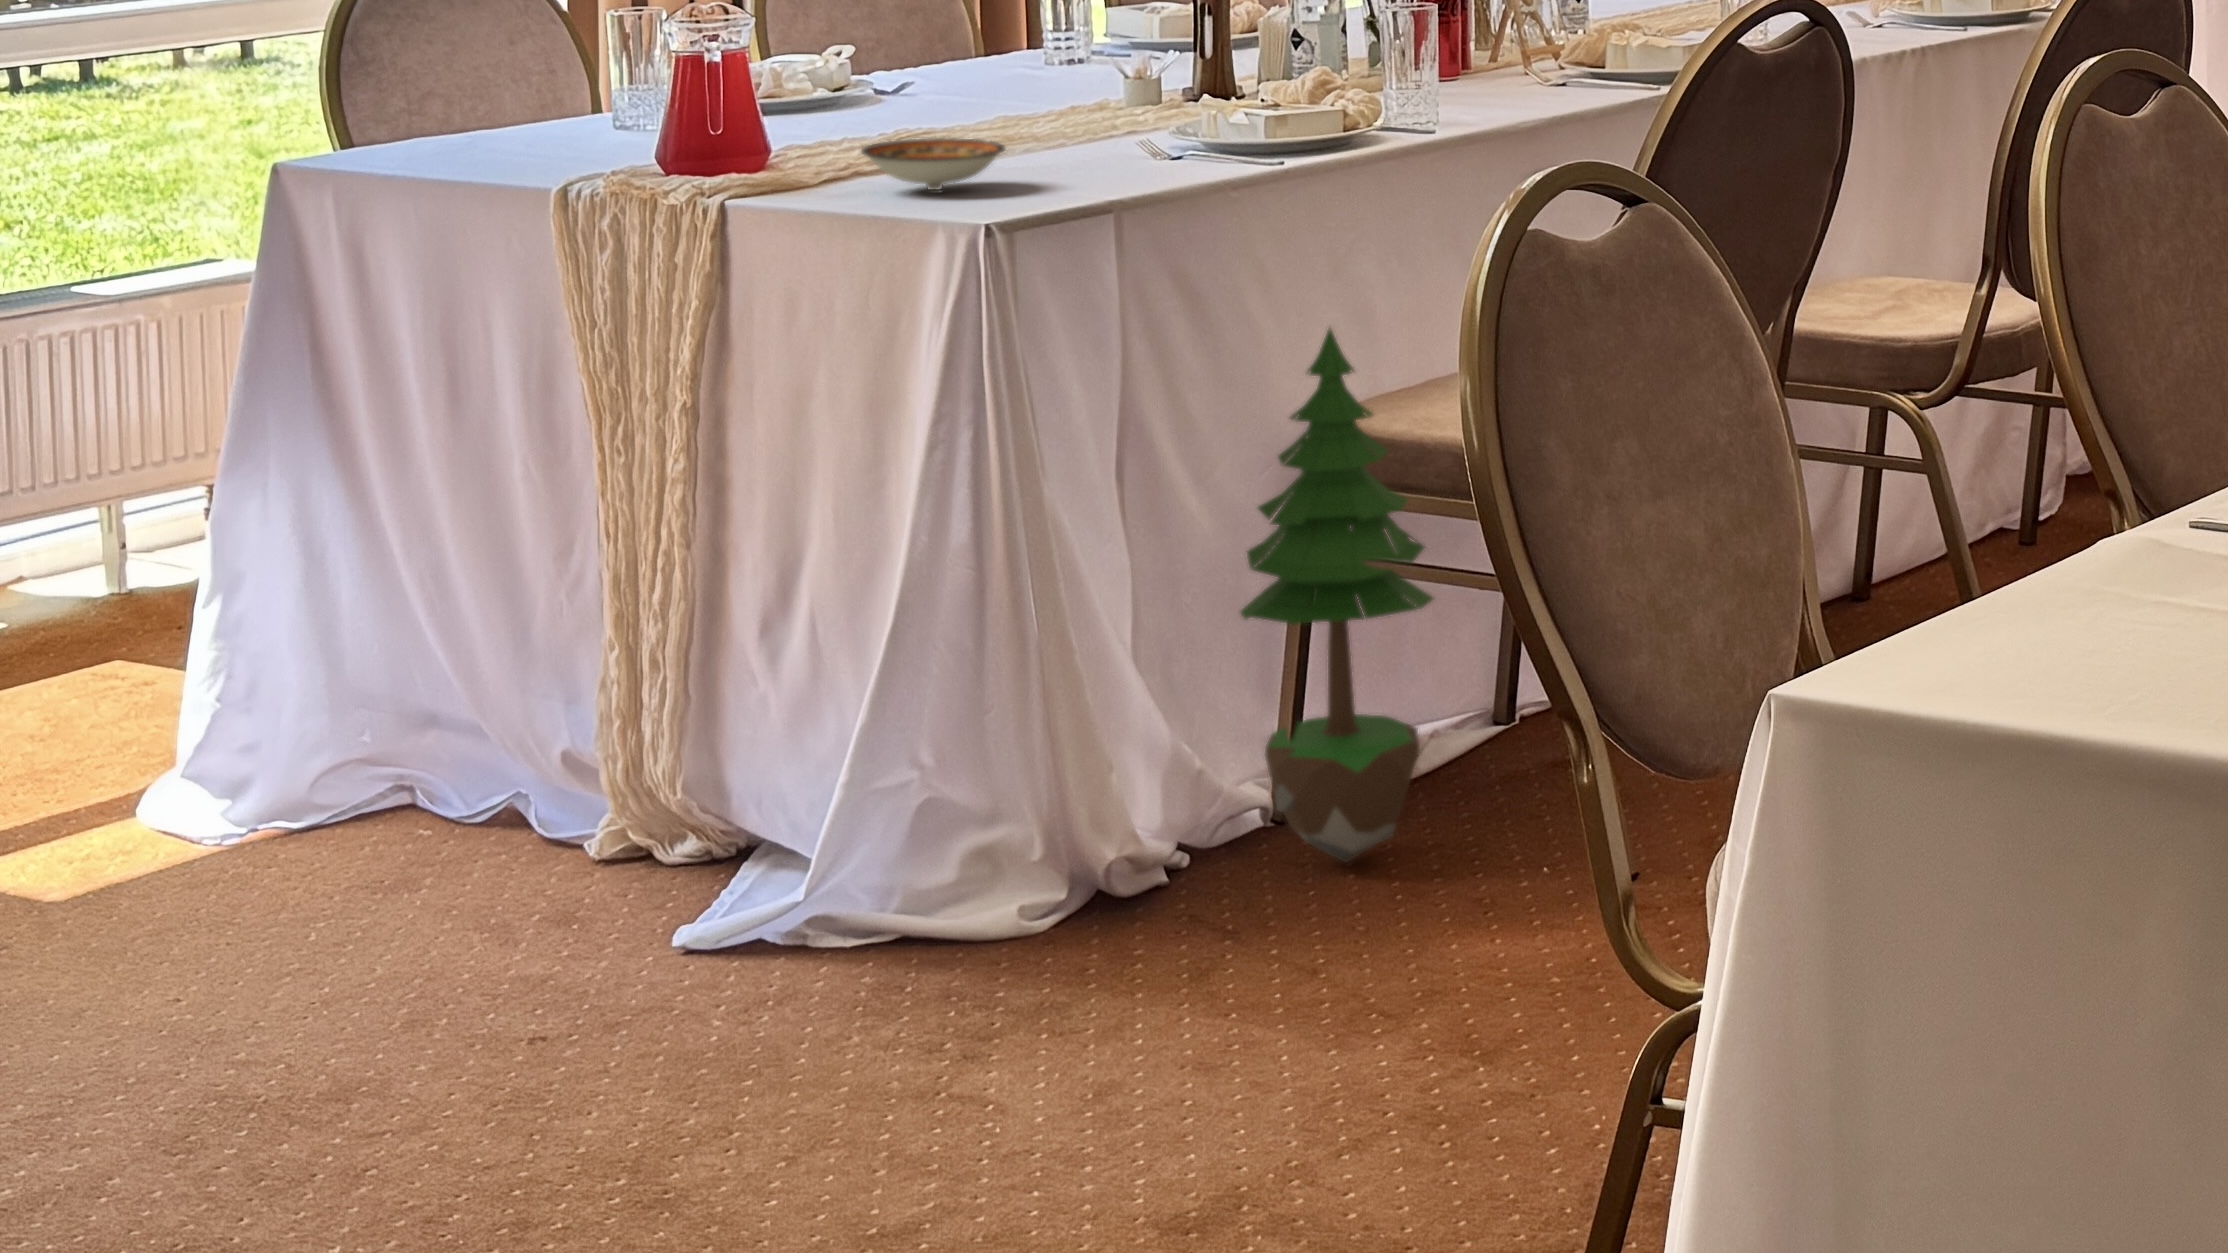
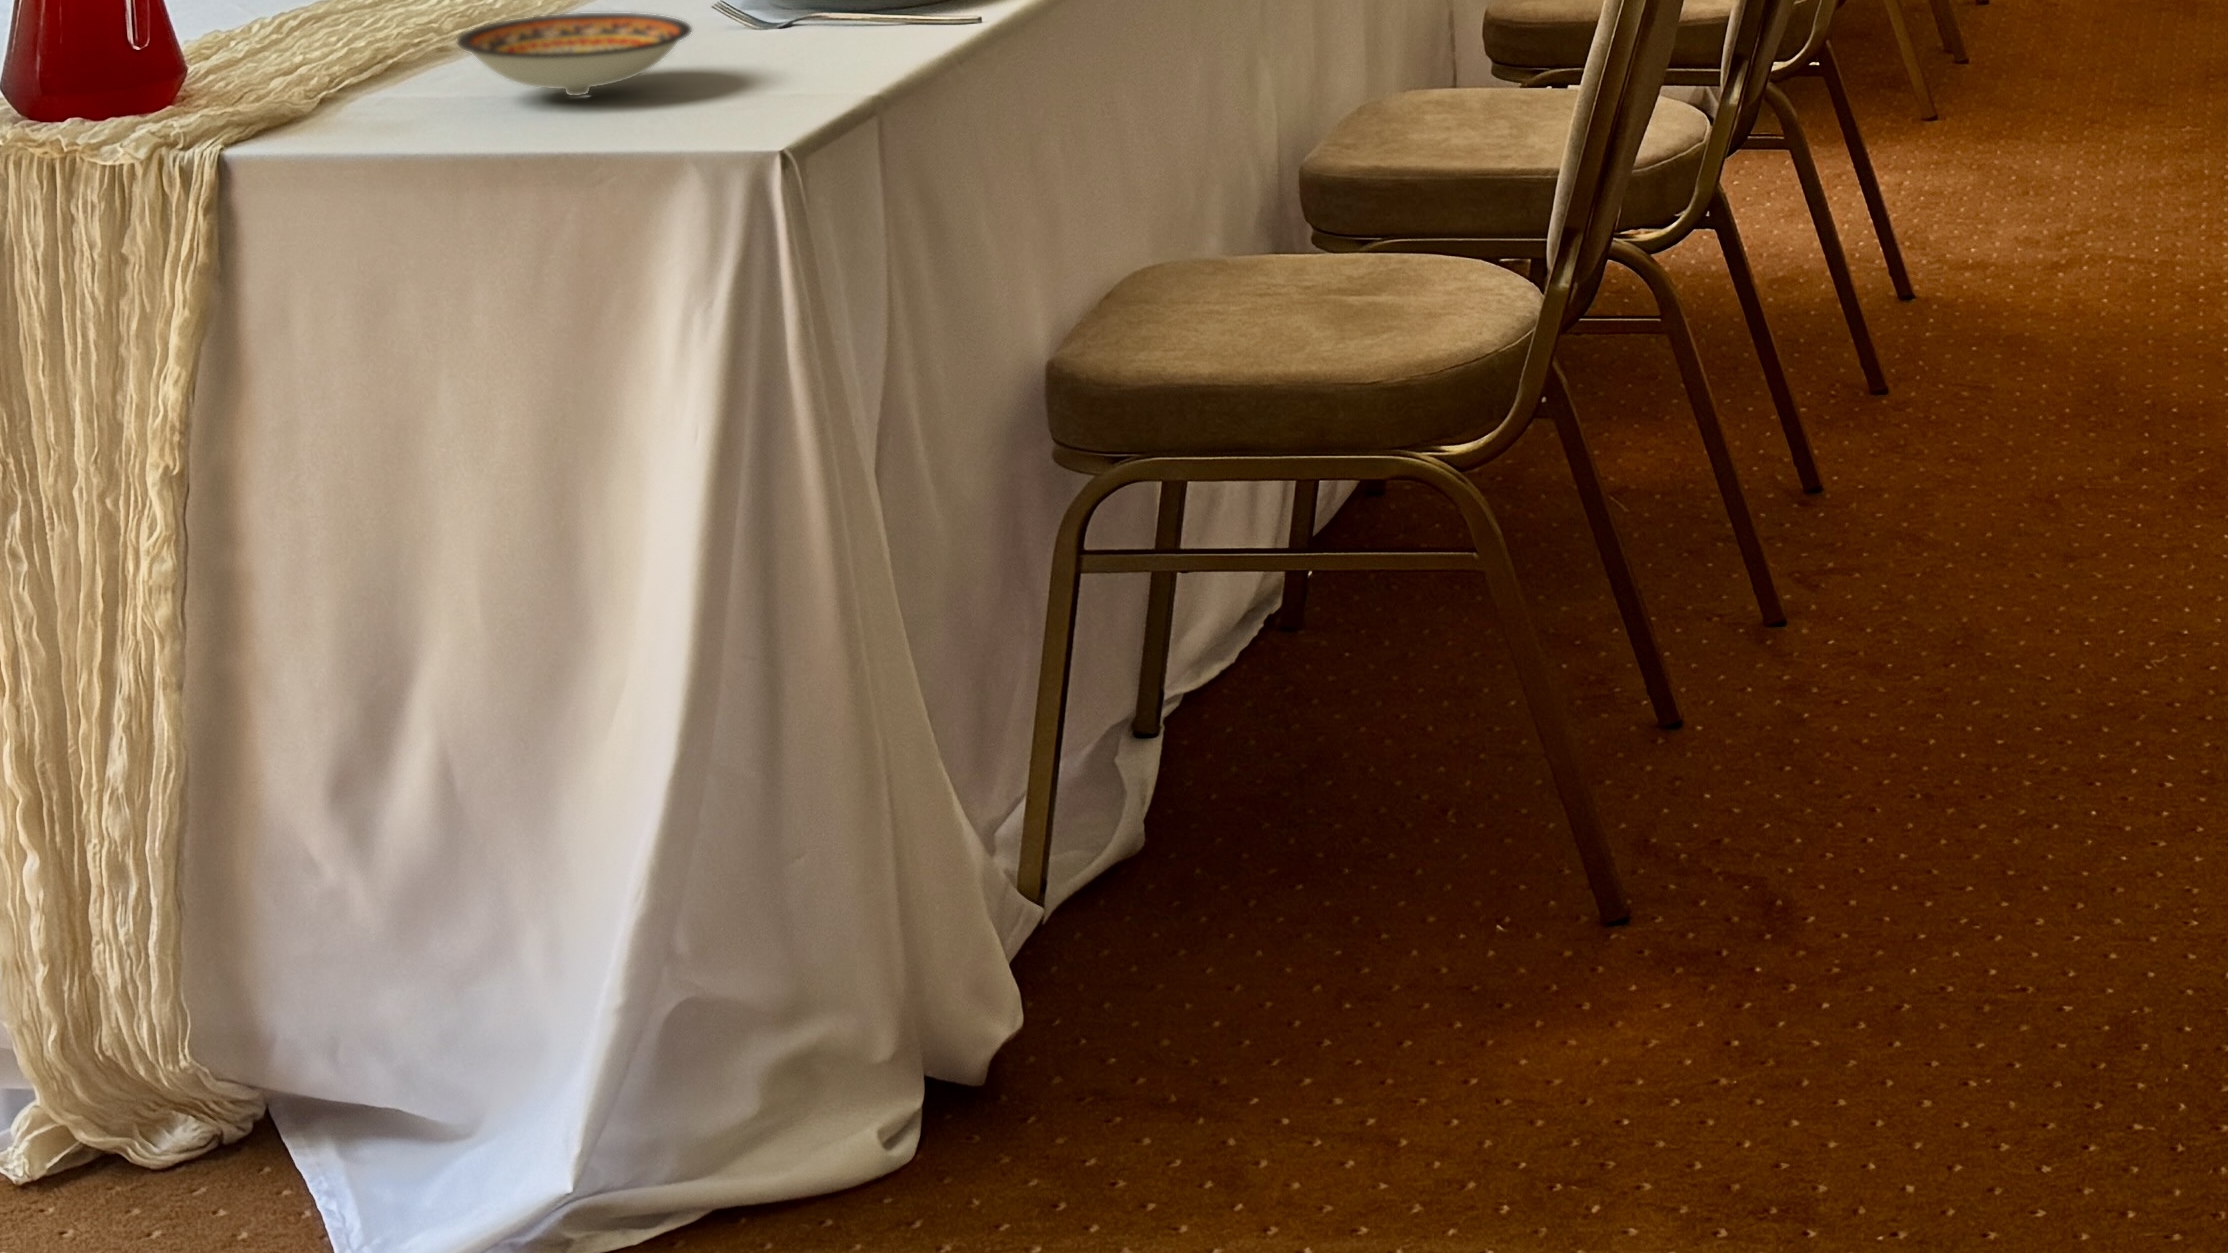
potted tree: present [1241,329,1433,862] -> none [1048,226,1324,949]

